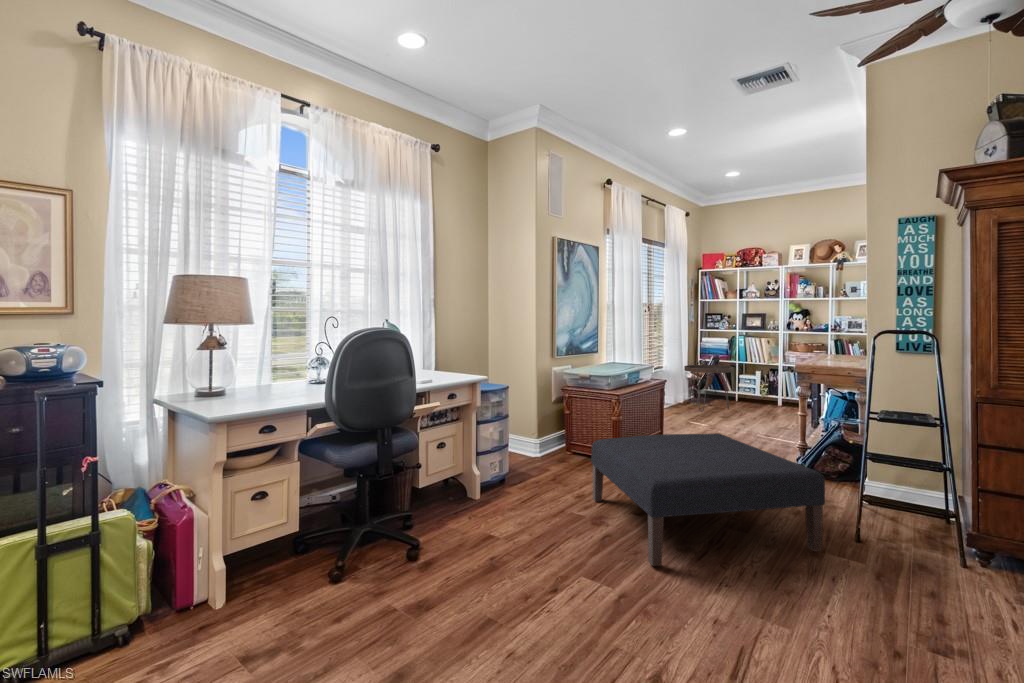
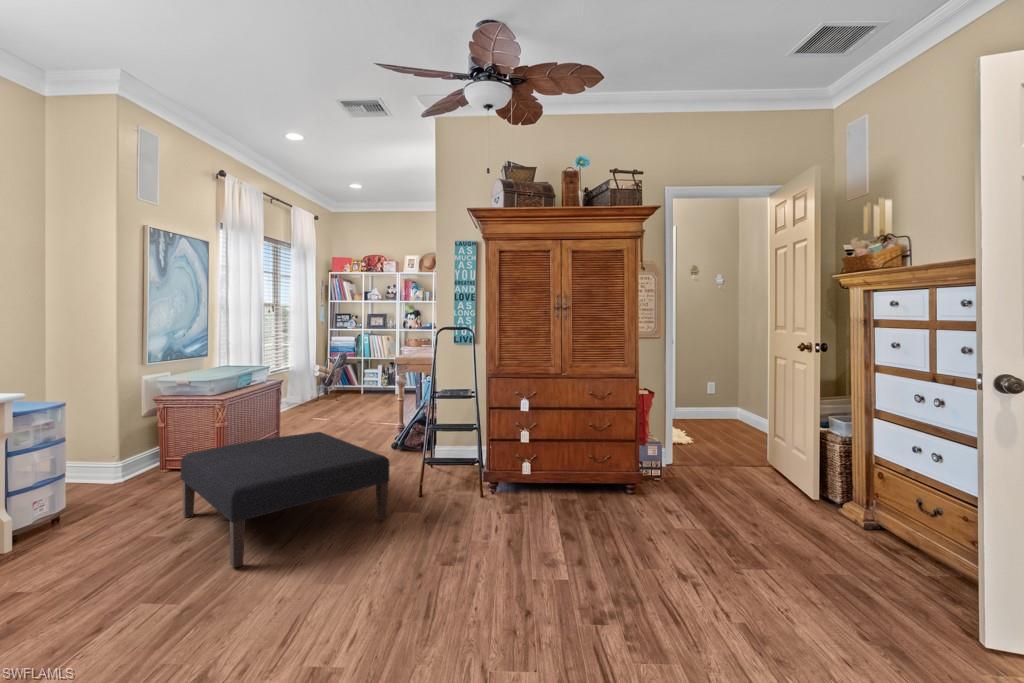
side table: present [684,365,733,411] -> none [311,362,356,407]

